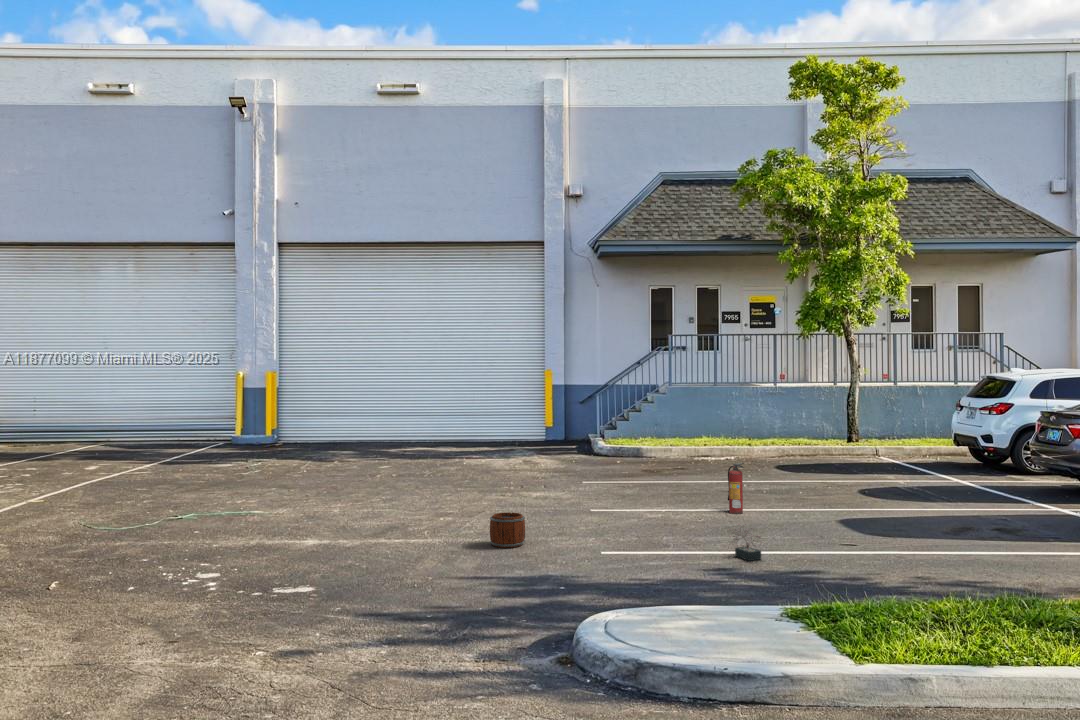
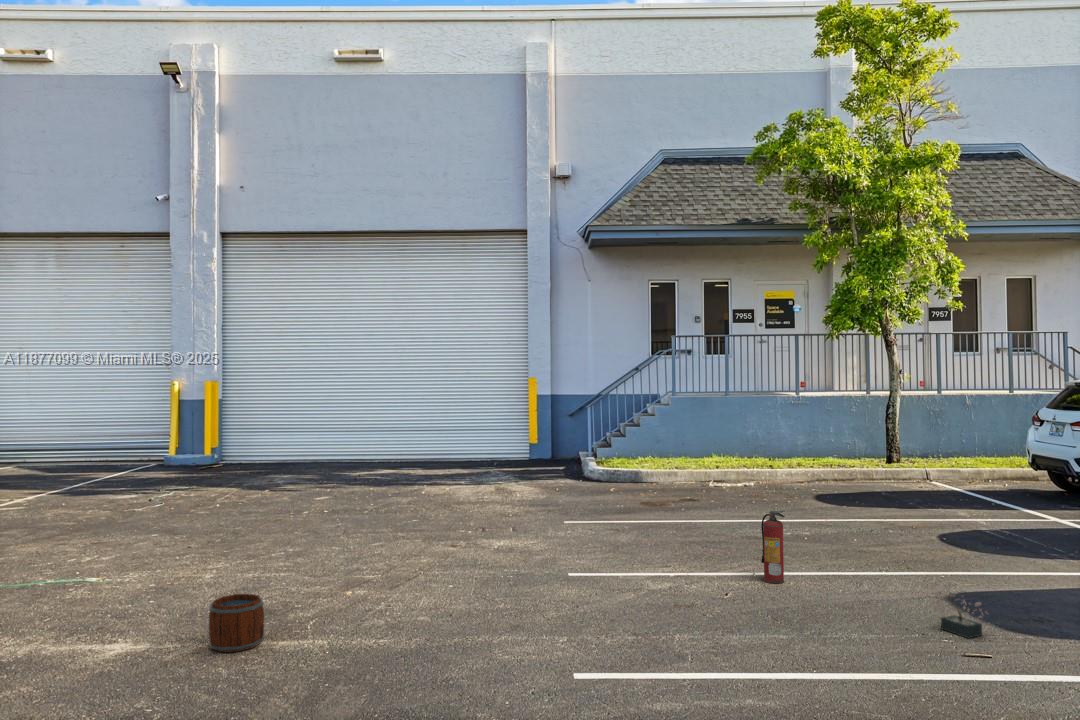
bucket: present [490,512,525,548] -> present [209,594,264,652]
decorative plant: present [728,524,765,561] -> present [930,584,987,638]

